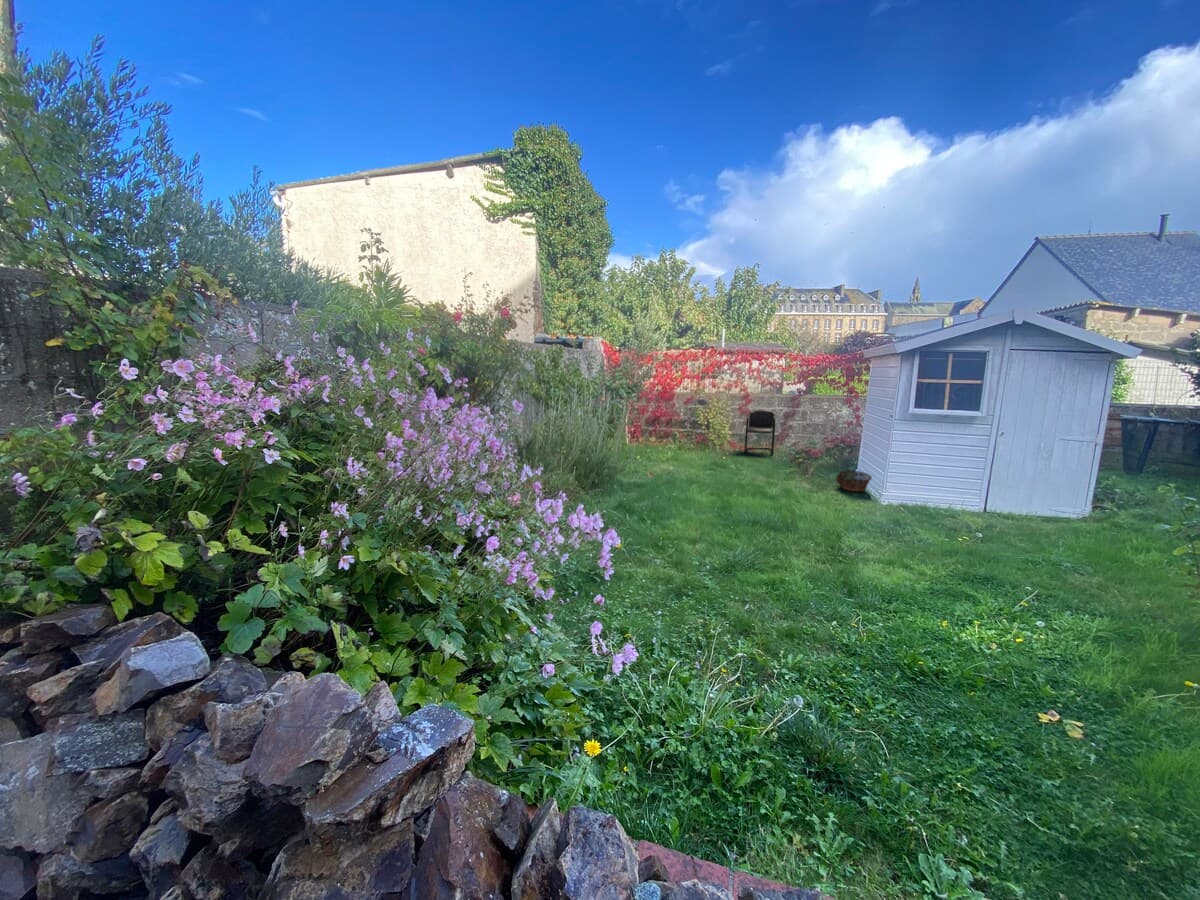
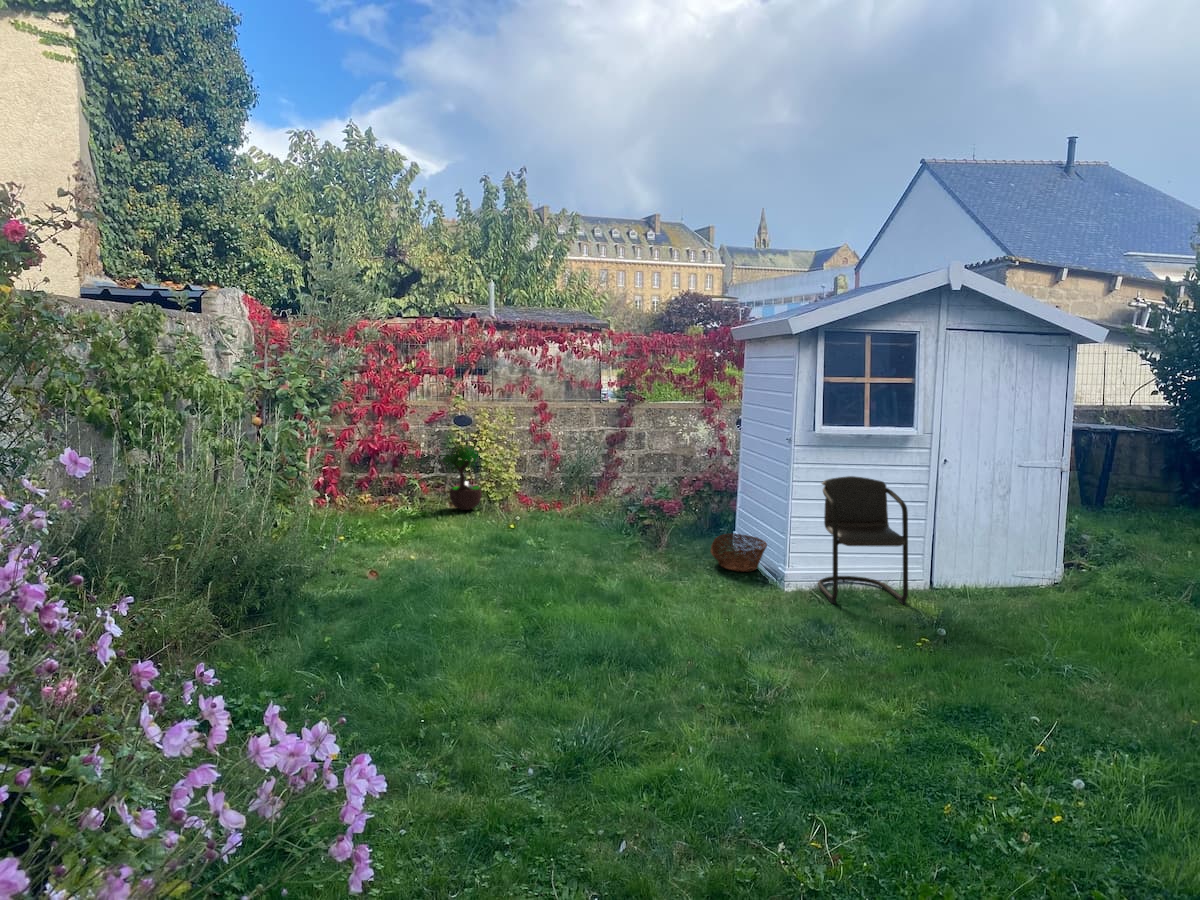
chair: present [745,409,776,455] -> present [818,476,908,604]
potted tree: none [690,412,713,450] -> present [442,444,482,510]

